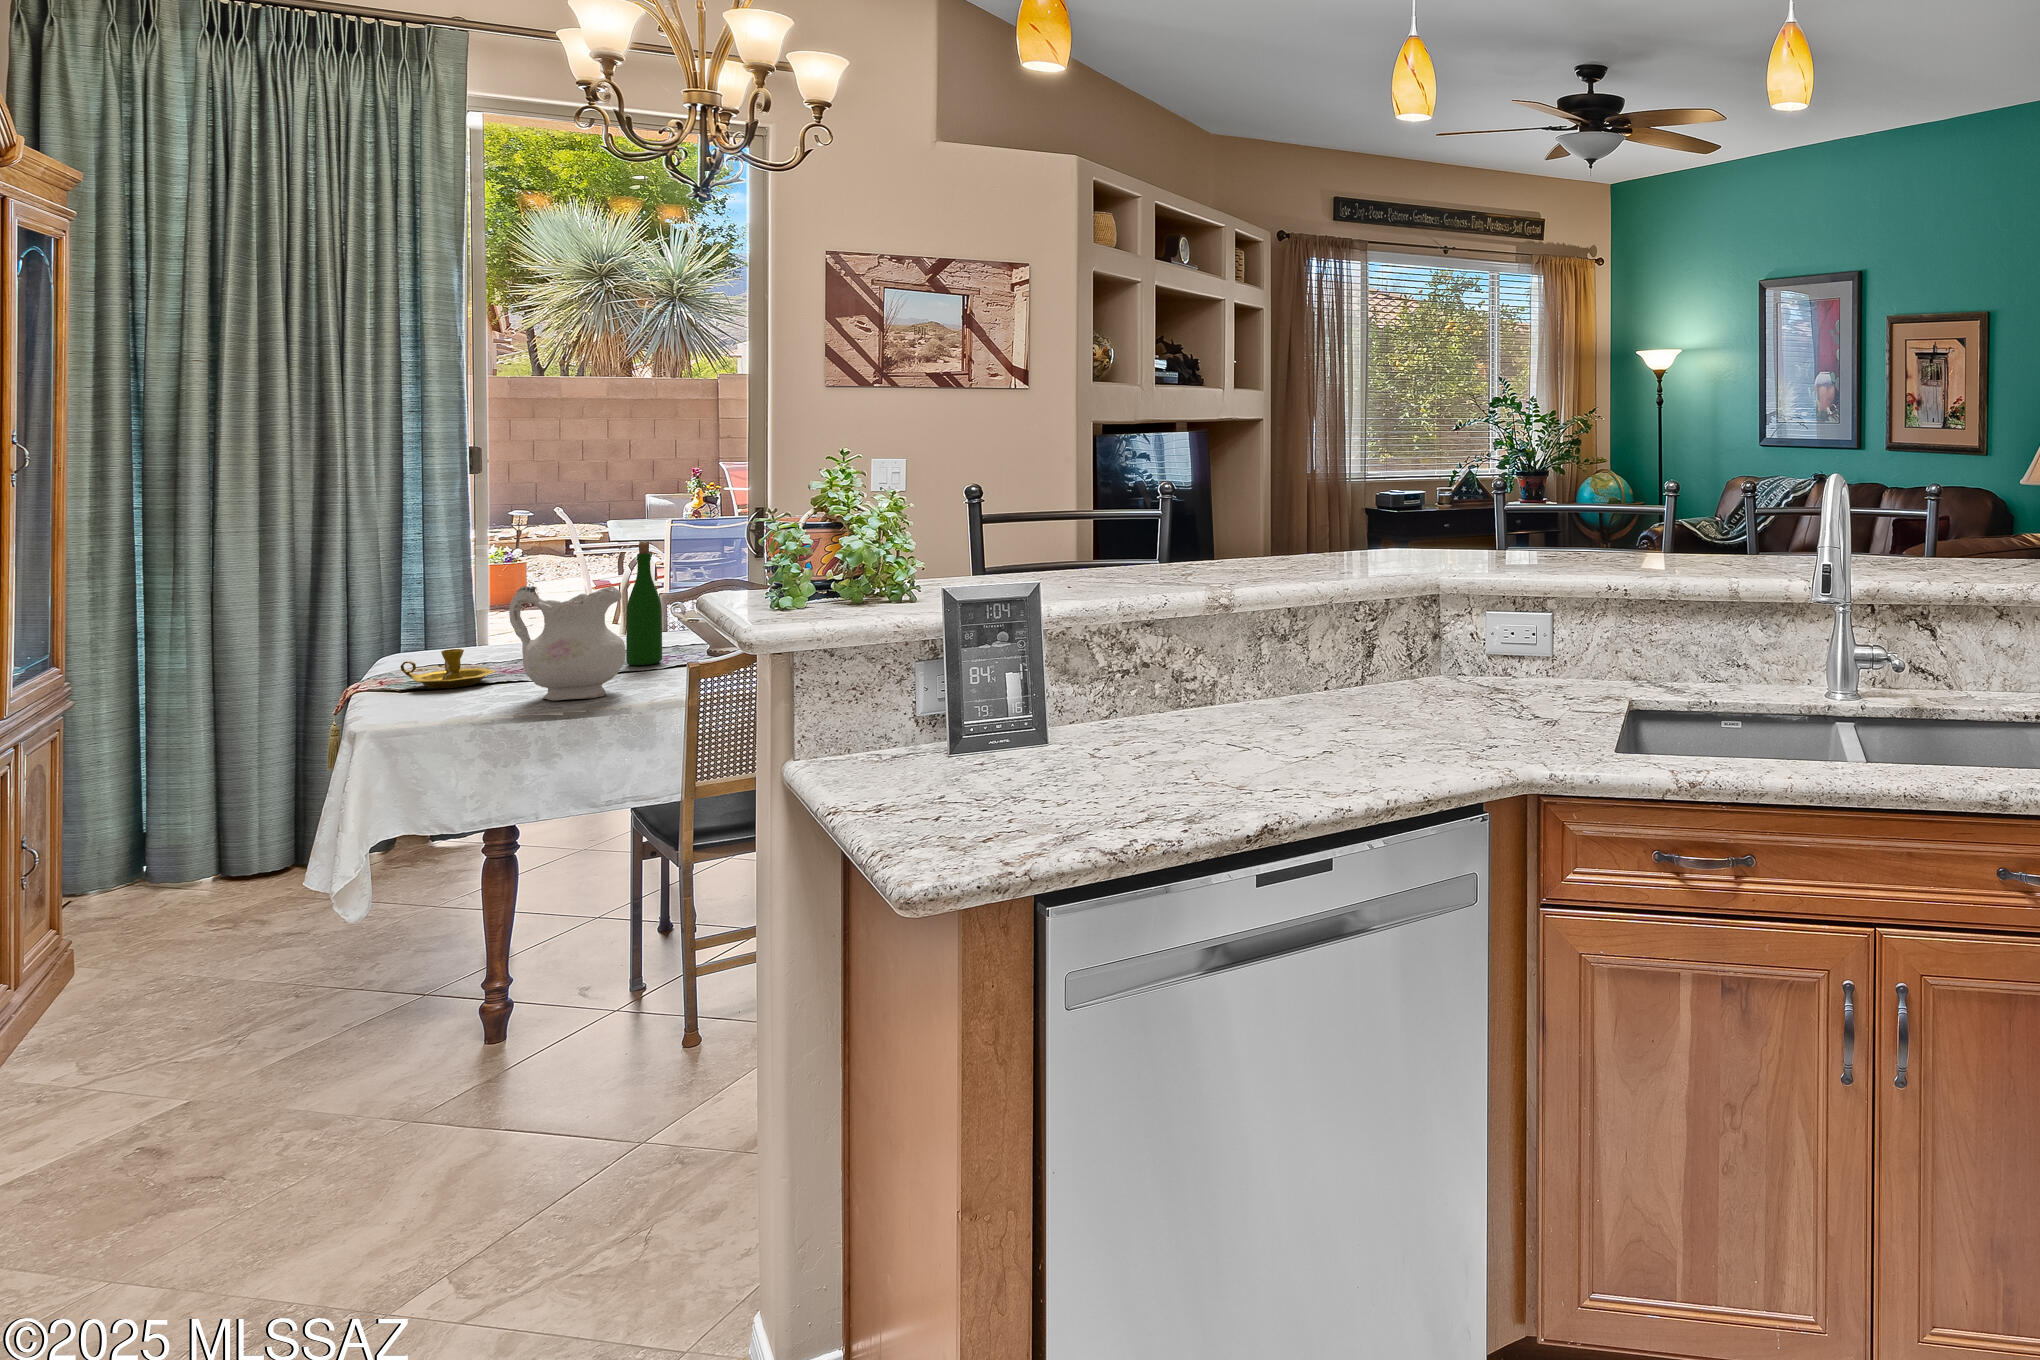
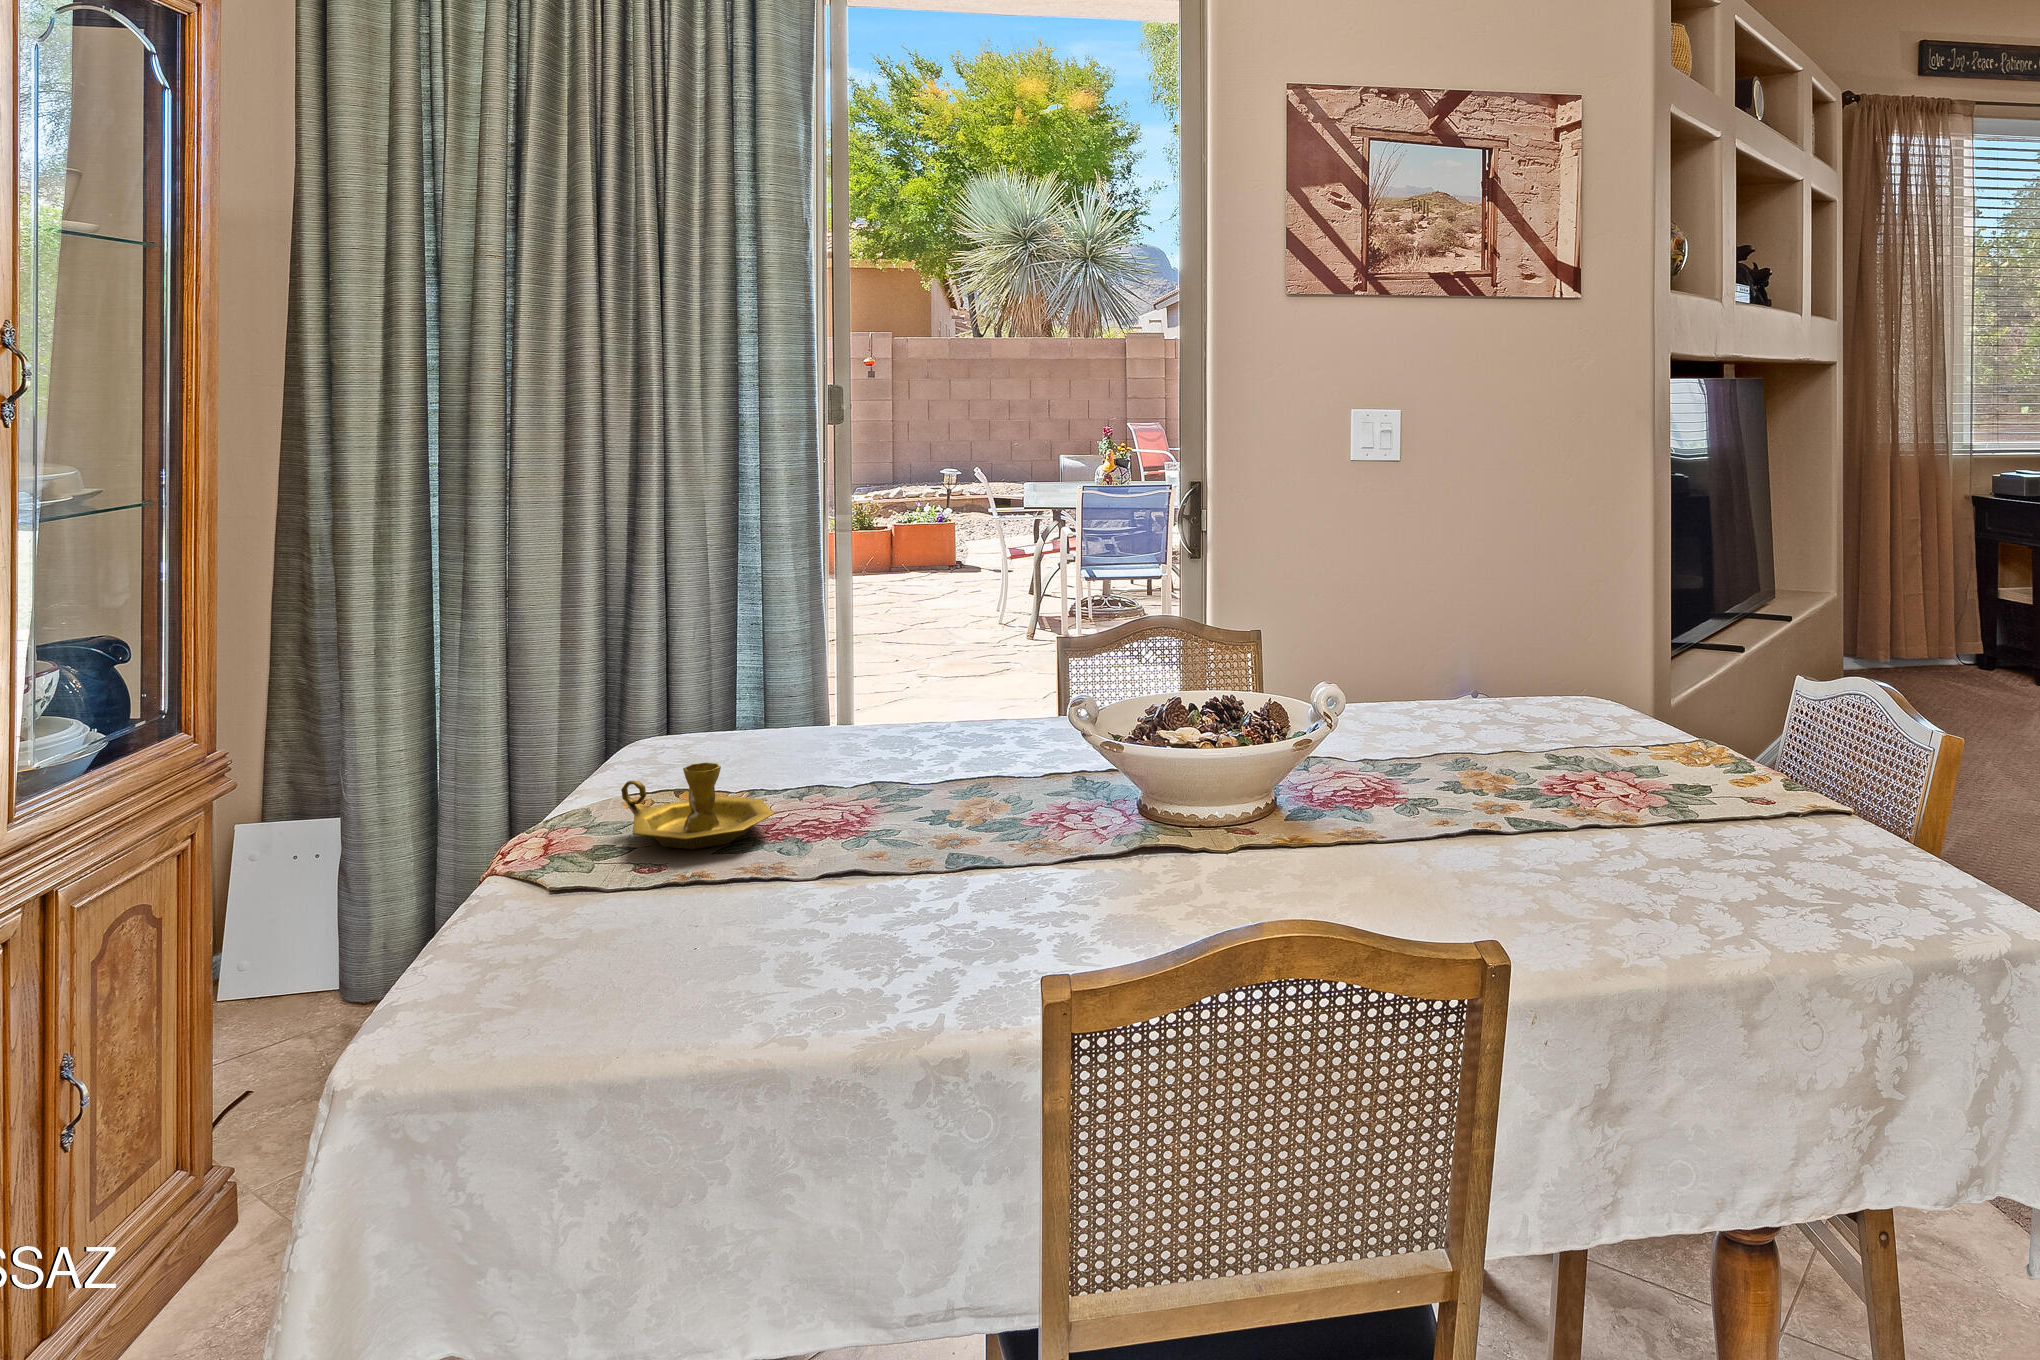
wine bottle: present [626,542,662,665] -> none [1000,559,1062,810]
ceramic pitcher: present [509,586,626,701] -> none [774,663,991,933]

